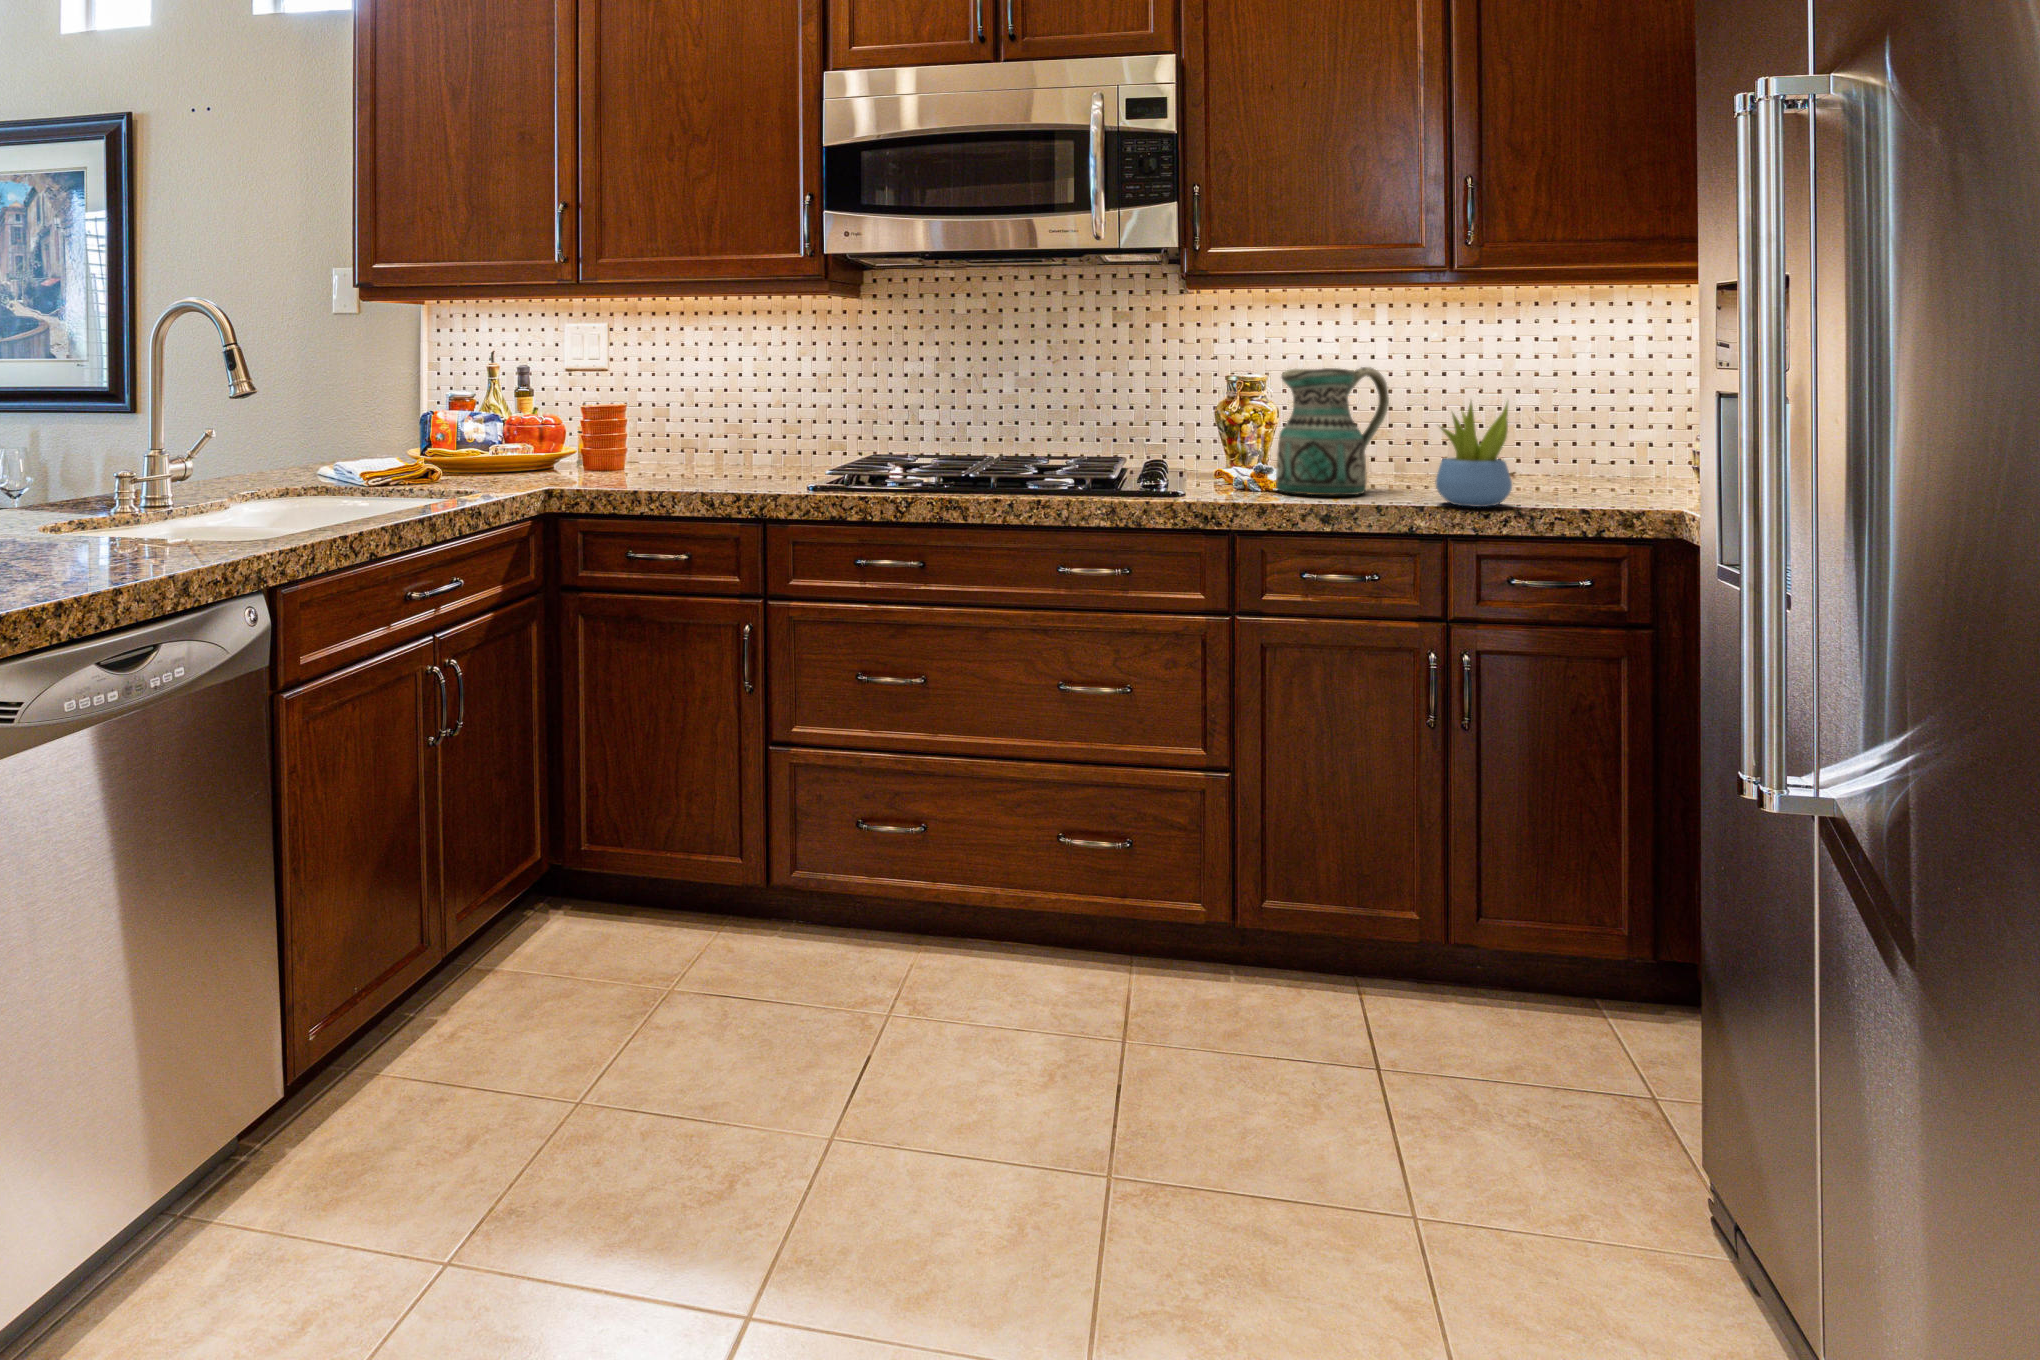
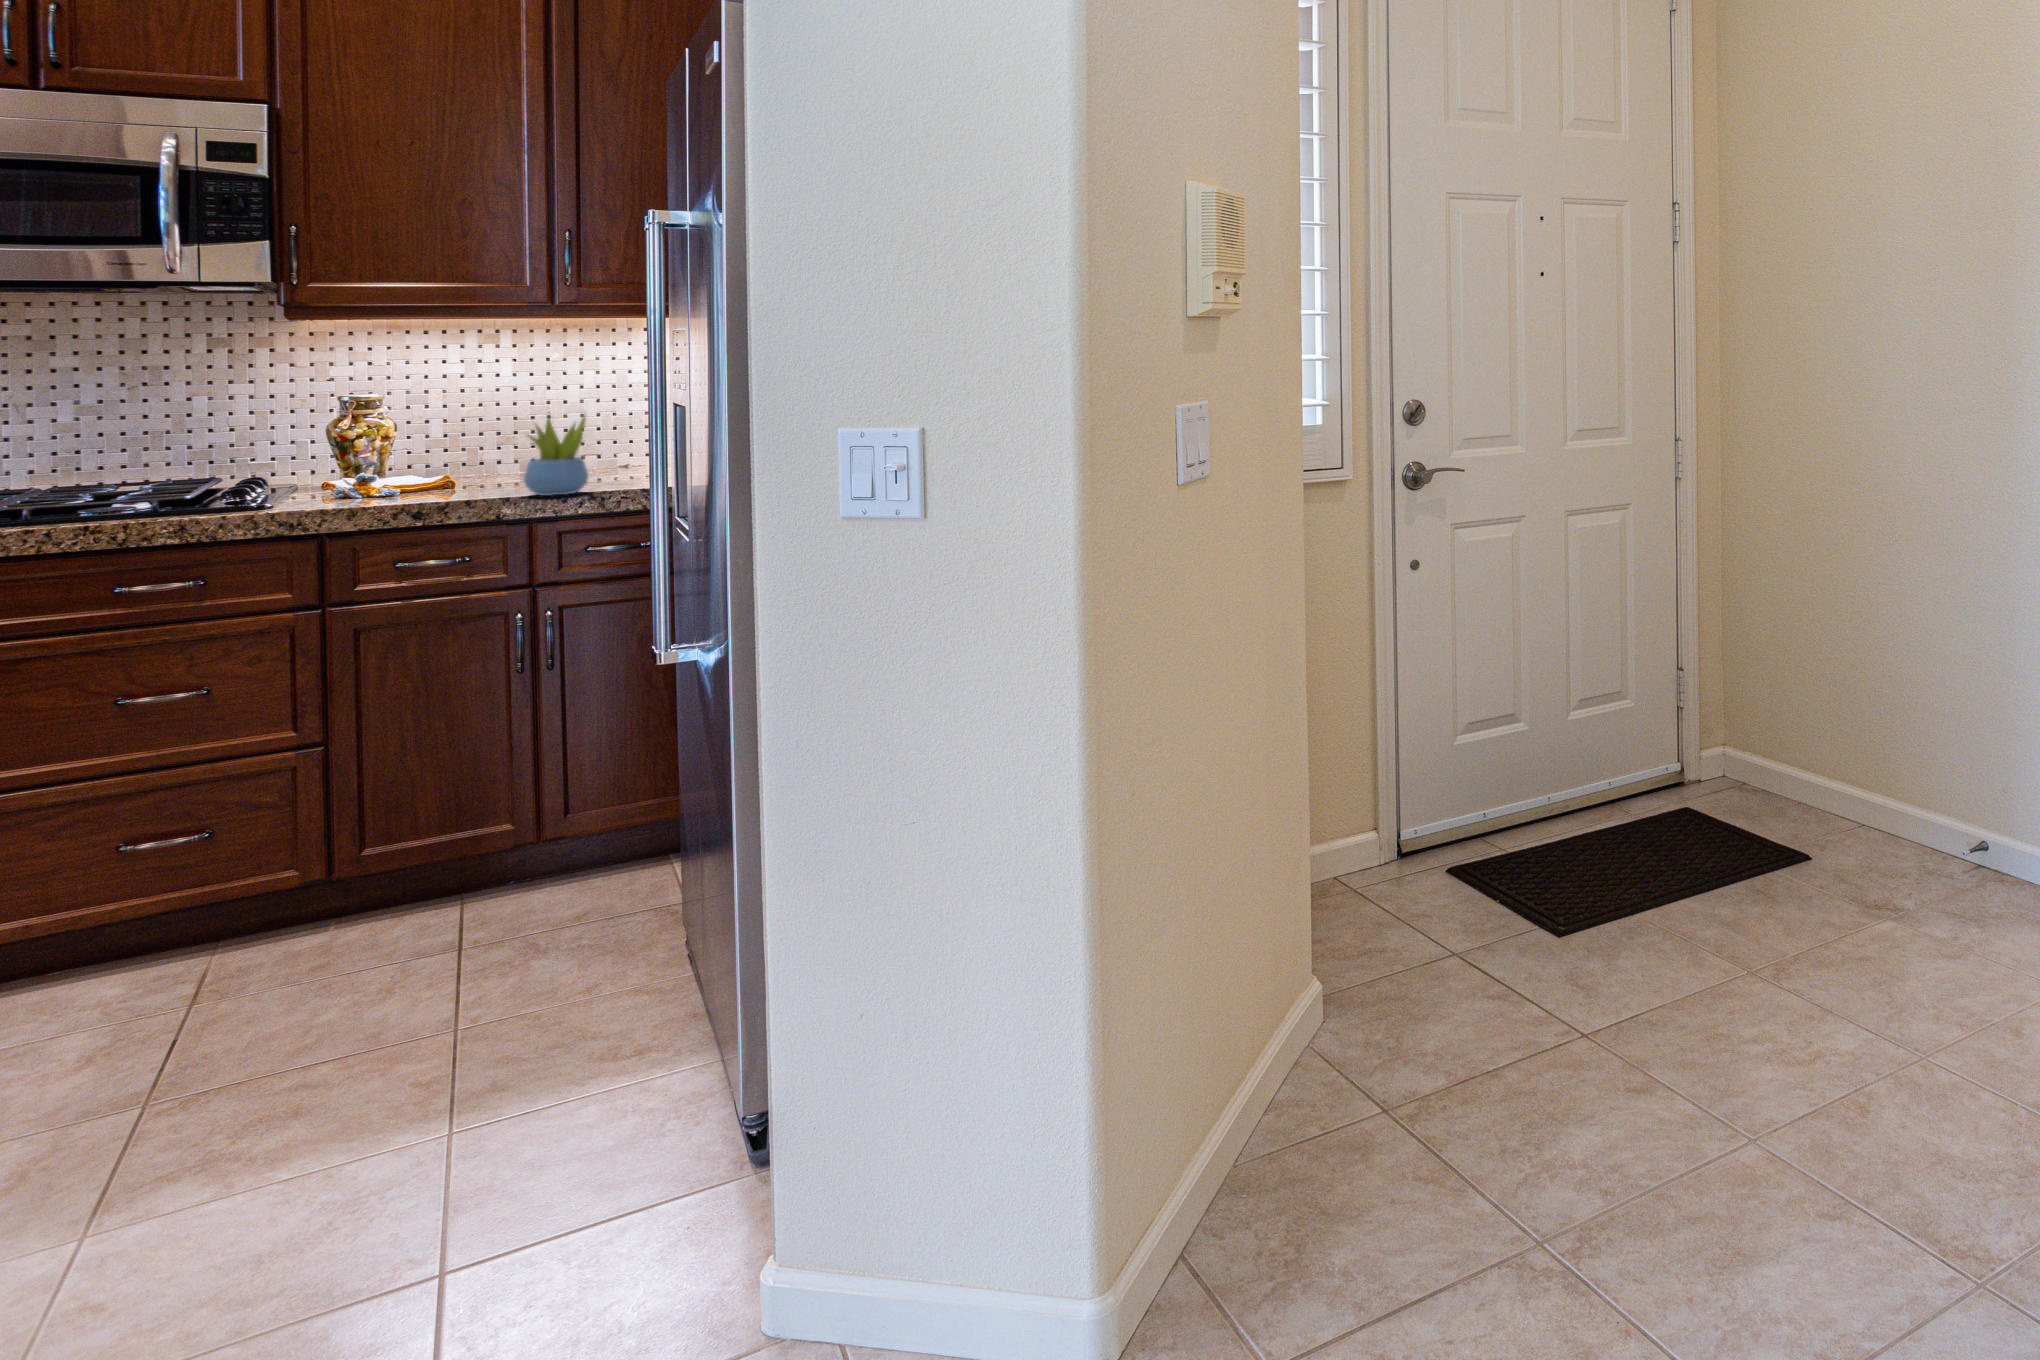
ceramic pitcher: present [1276,367,1389,495] -> none [380,387,494,498]

